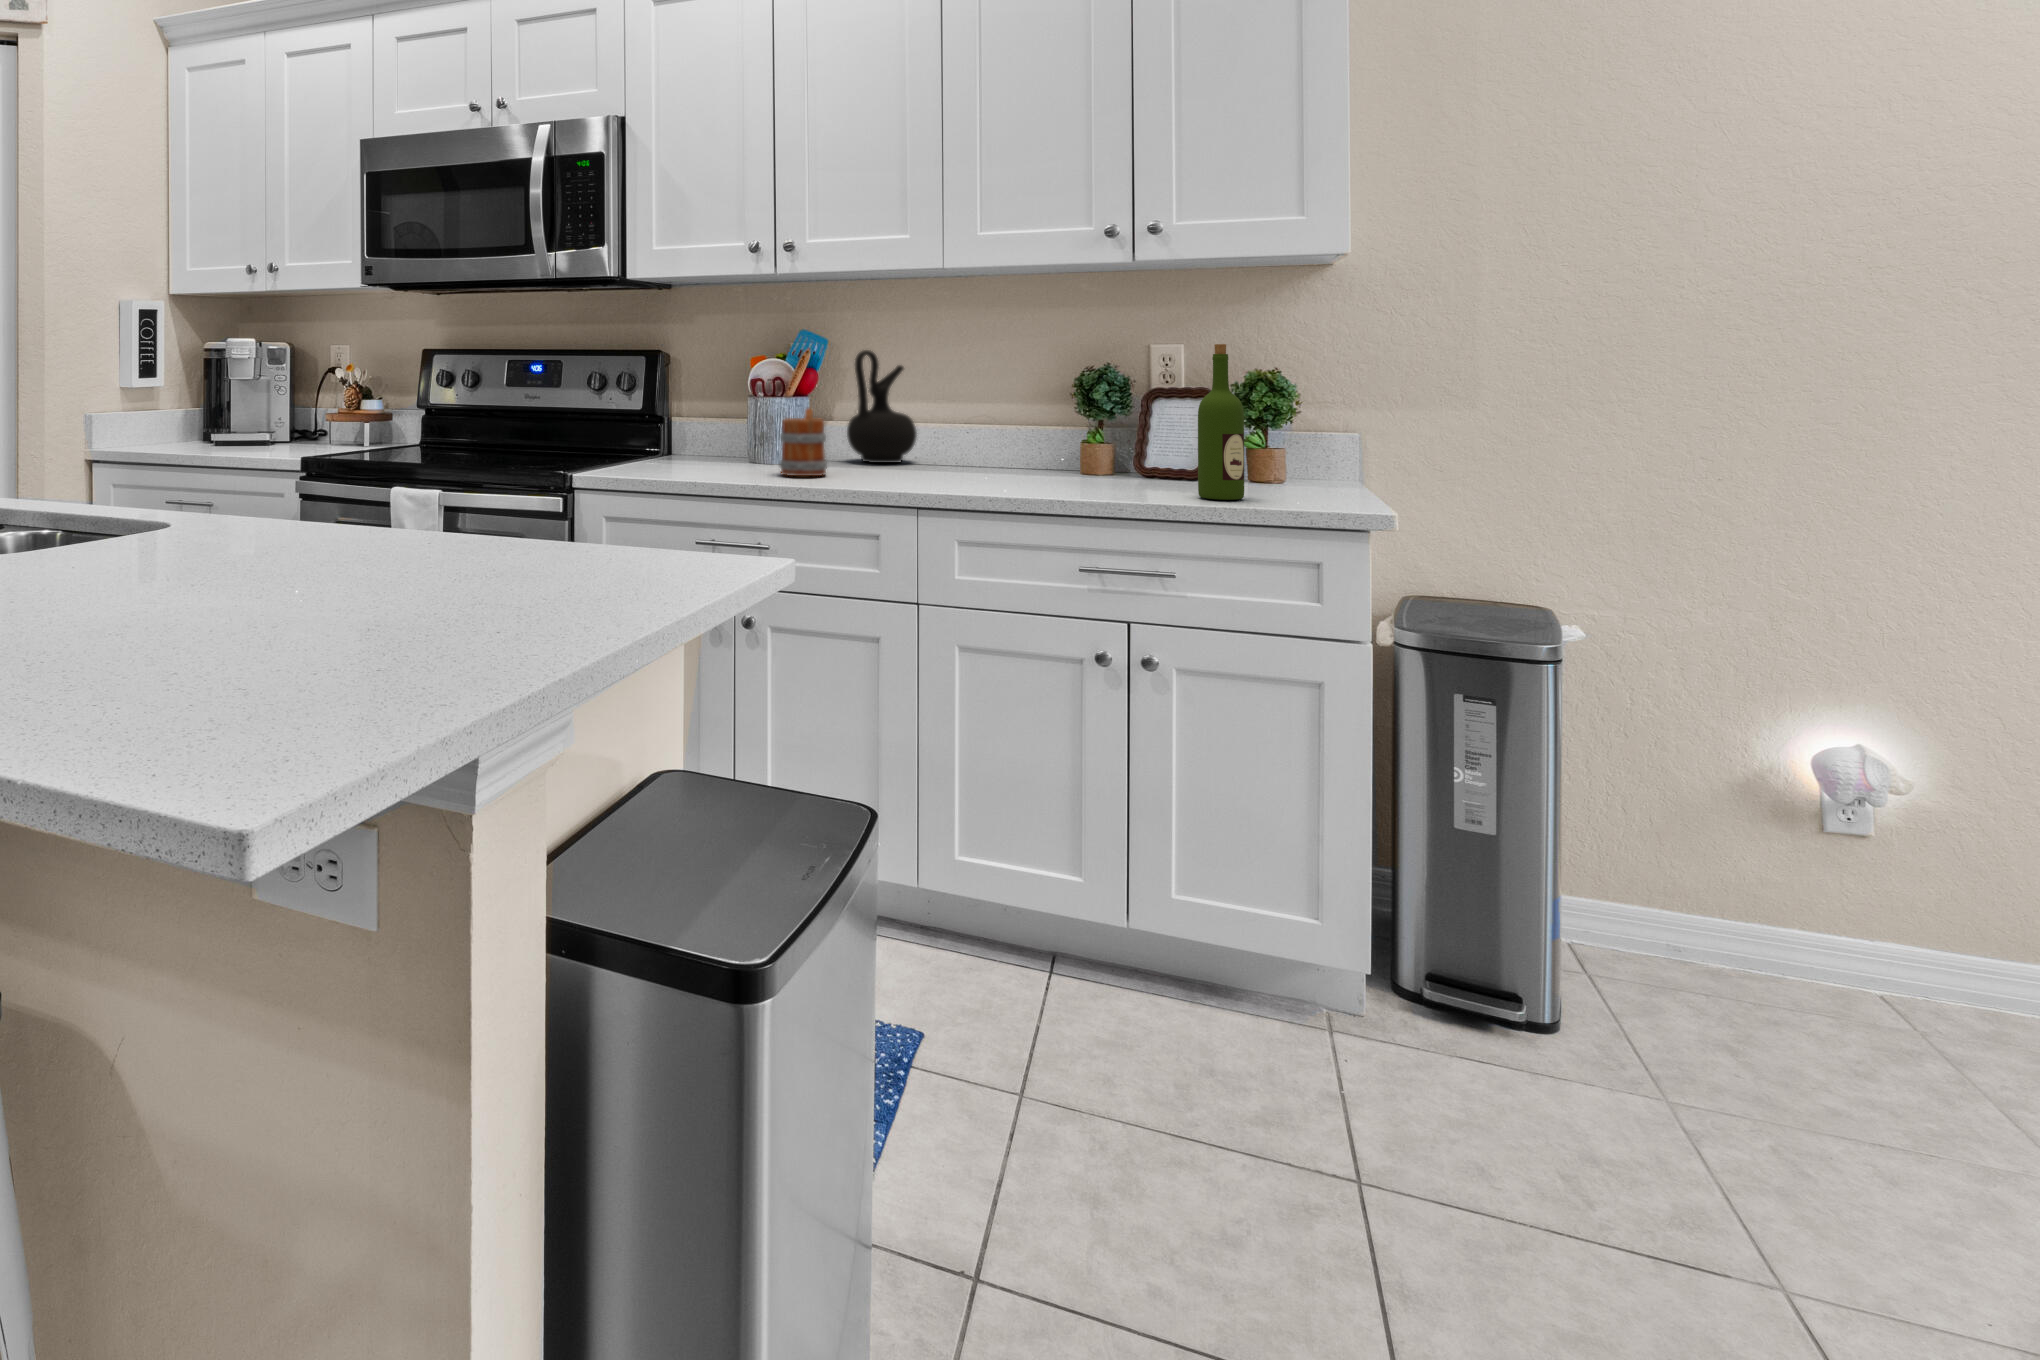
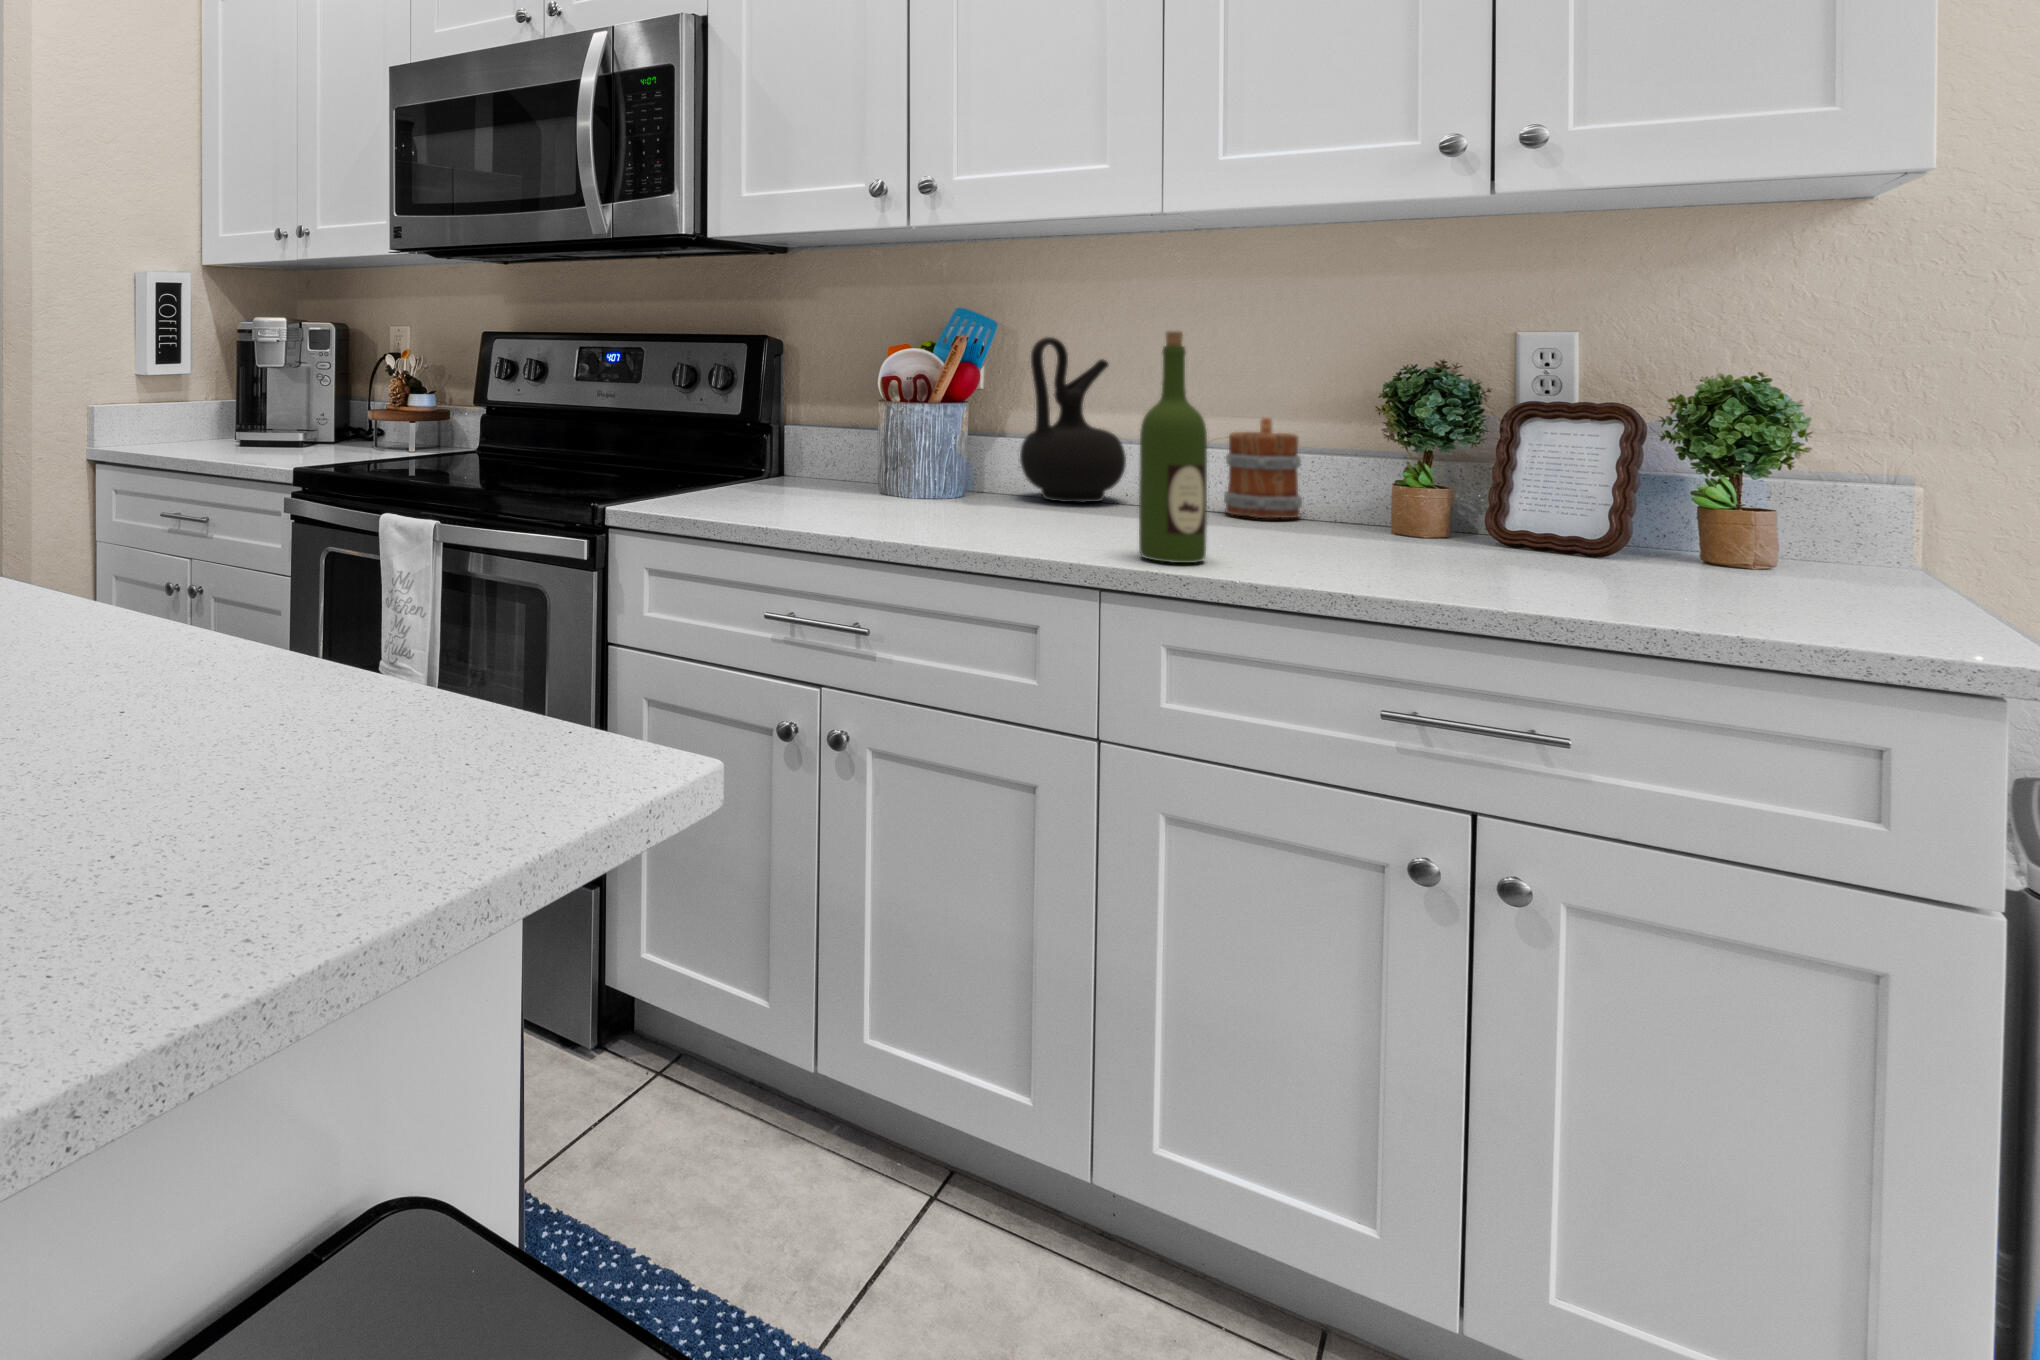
wine bottle: present [1198,344,1244,500] -> present [1139,331,1207,563]
mug: present [780,409,827,476] -> present [1224,418,1302,518]

